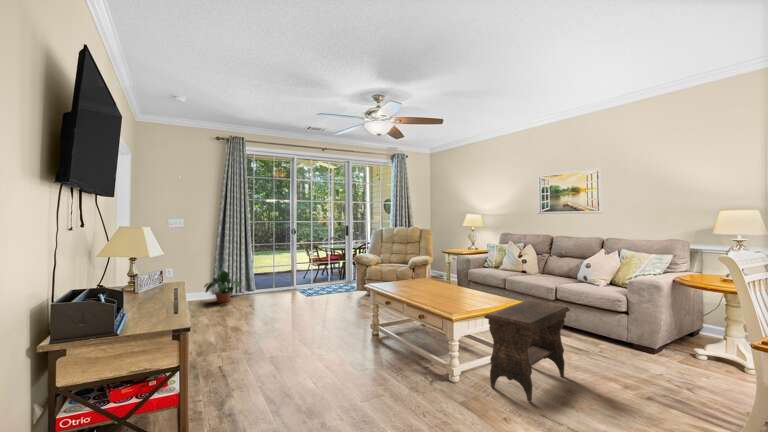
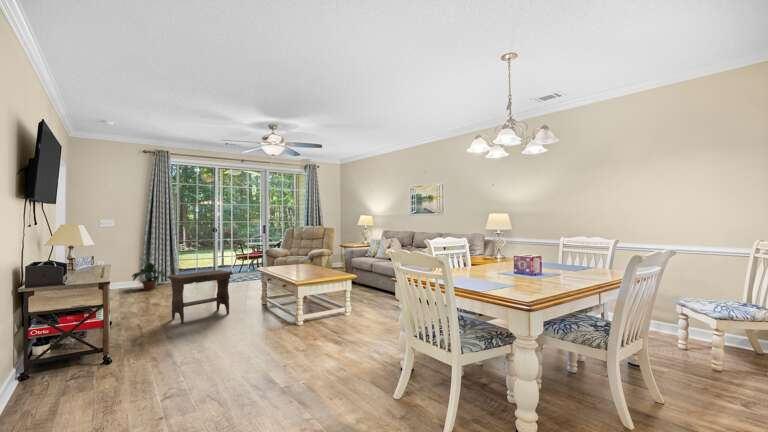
footstool: present [484,300,570,402] -> present [167,270,233,324]

